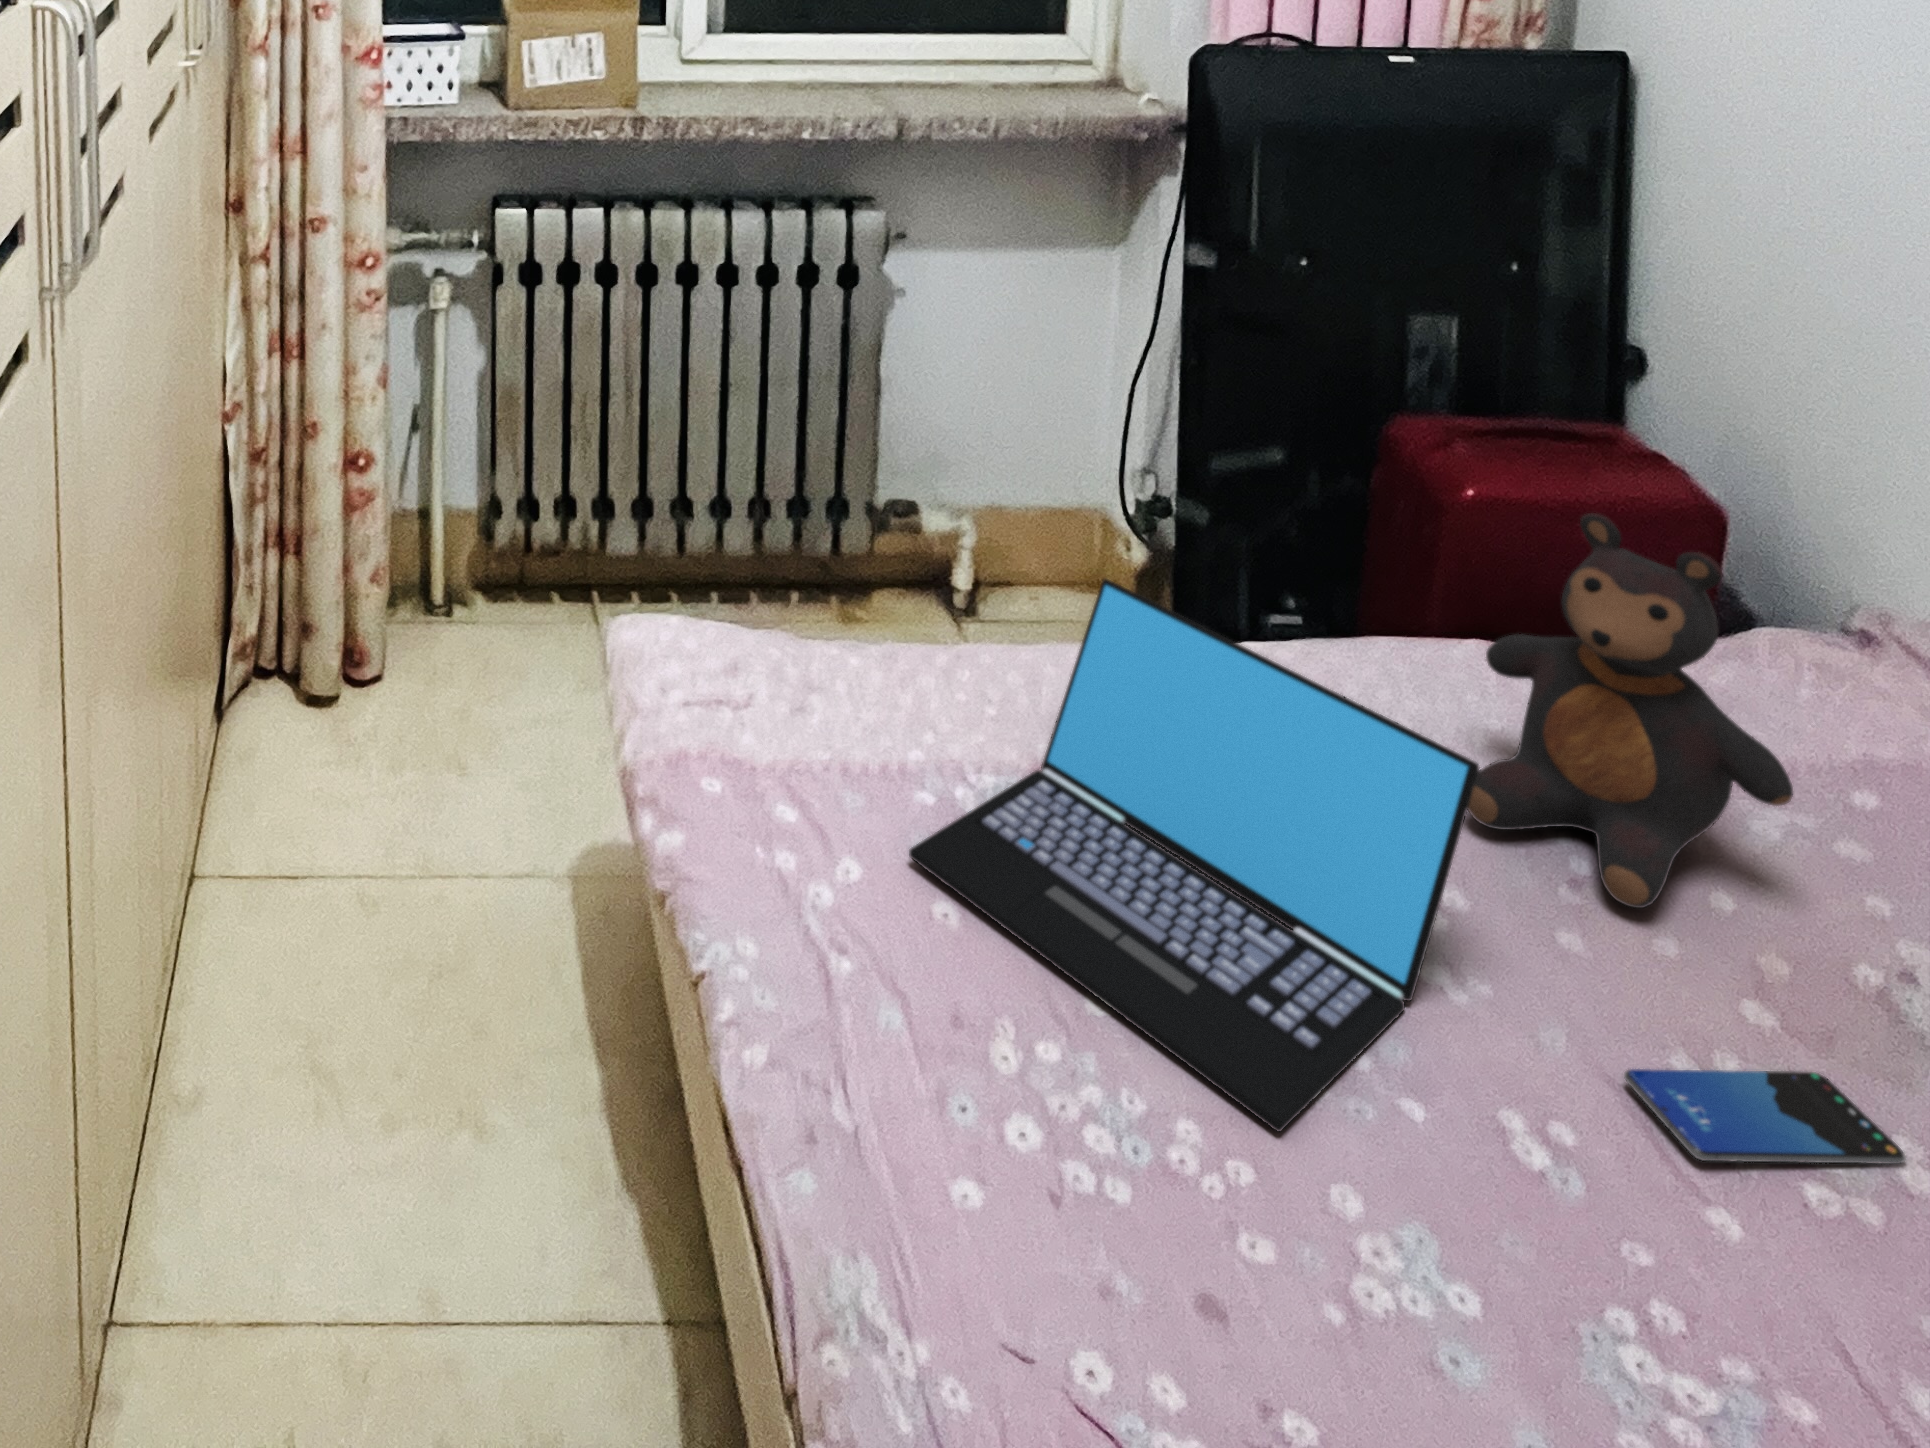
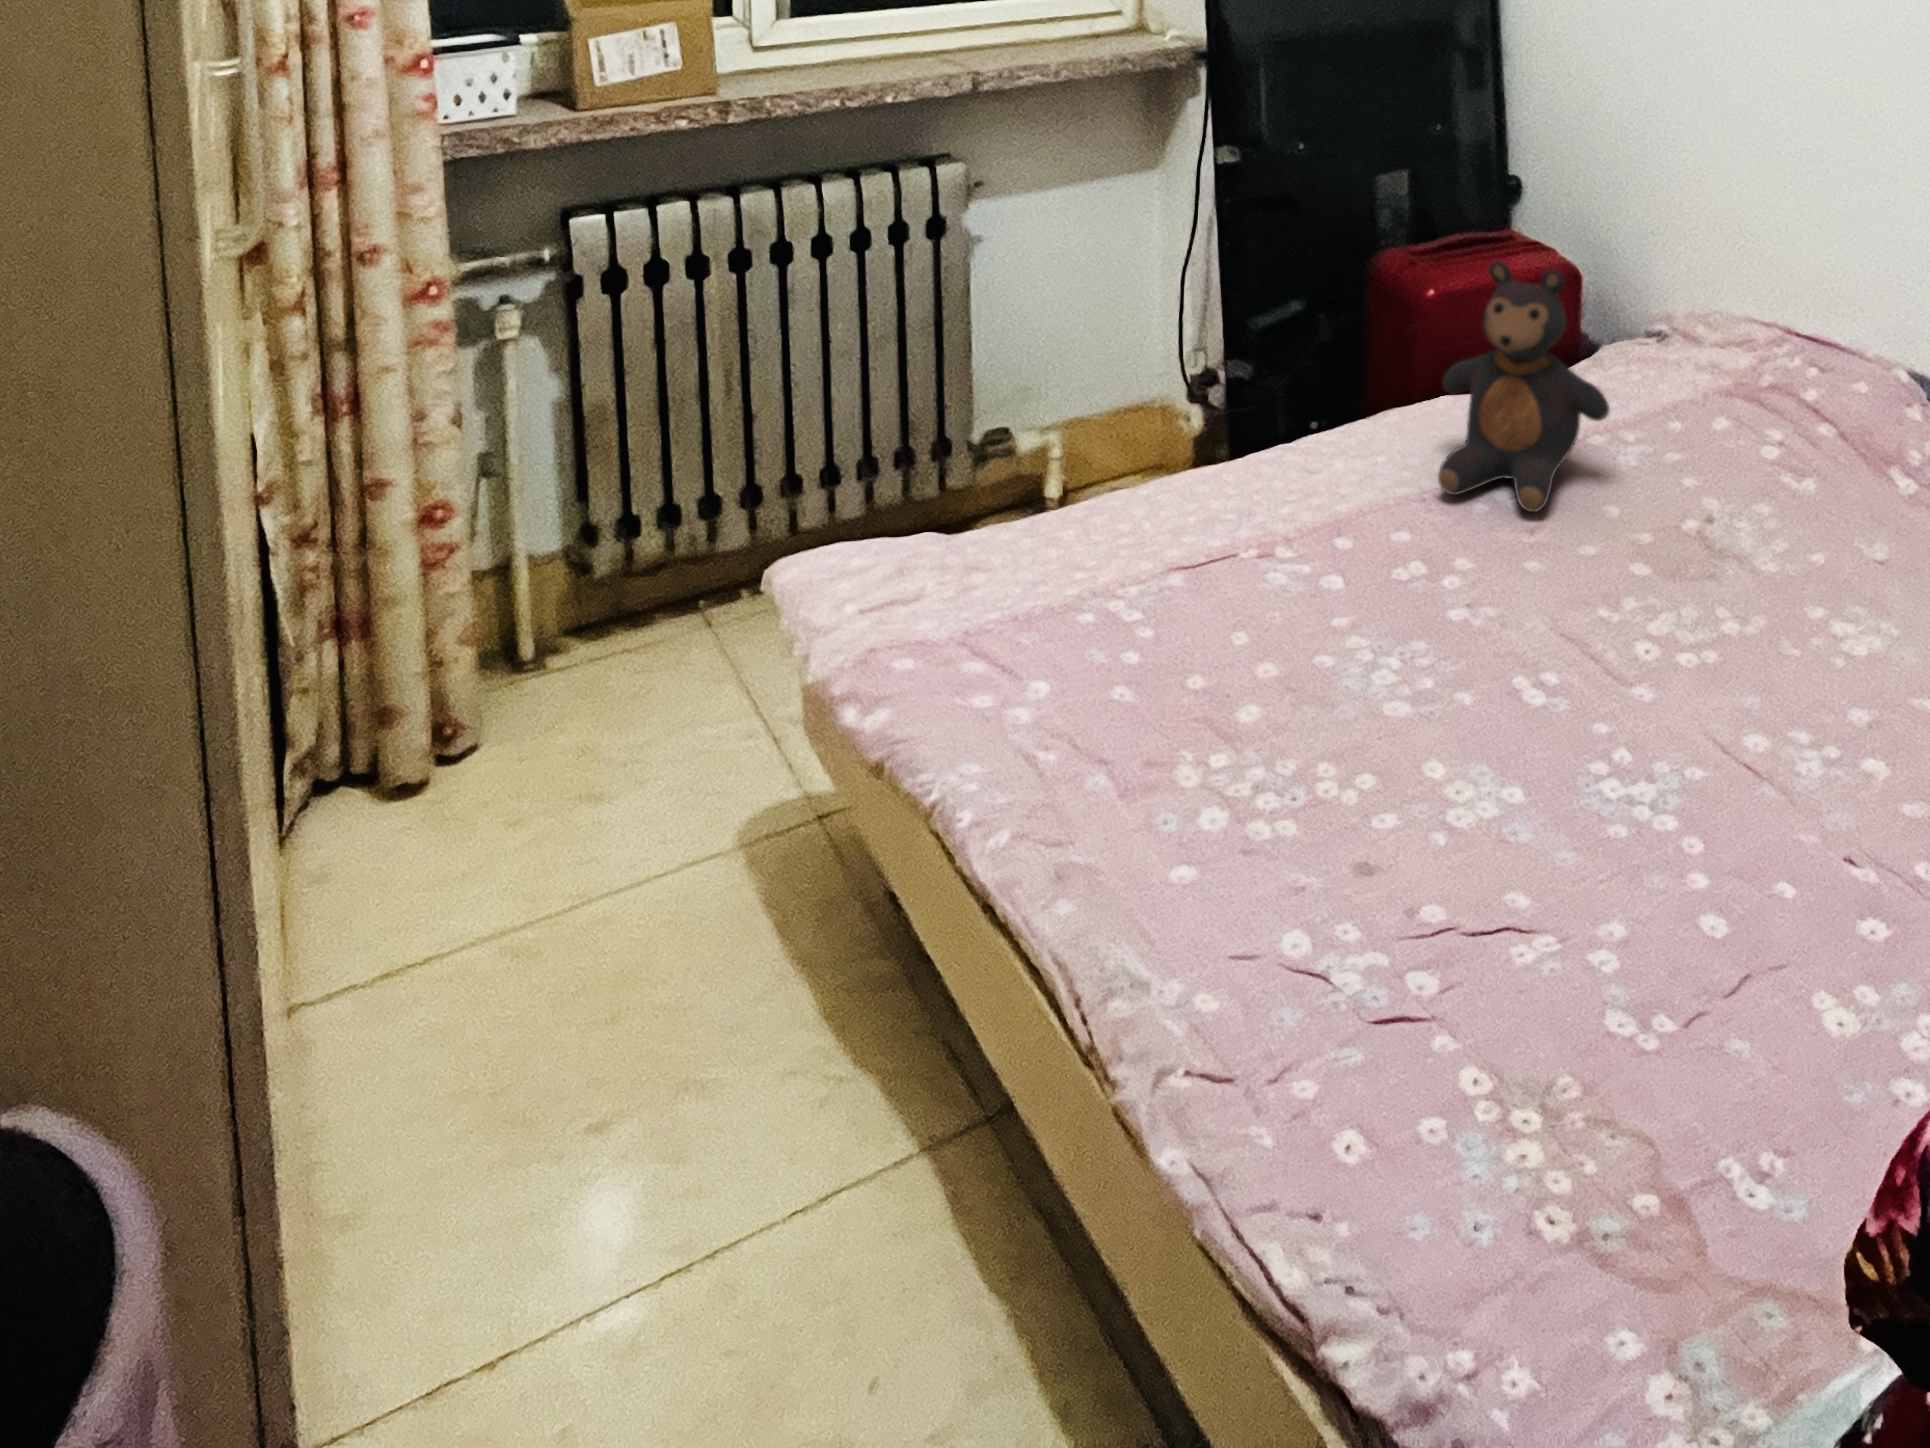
laptop: present [909,579,1479,1132] -> none [1076,393,1447,712]
smartphone: present [1624,1069,1906,1164] -> none [1538,563,1673,629]

